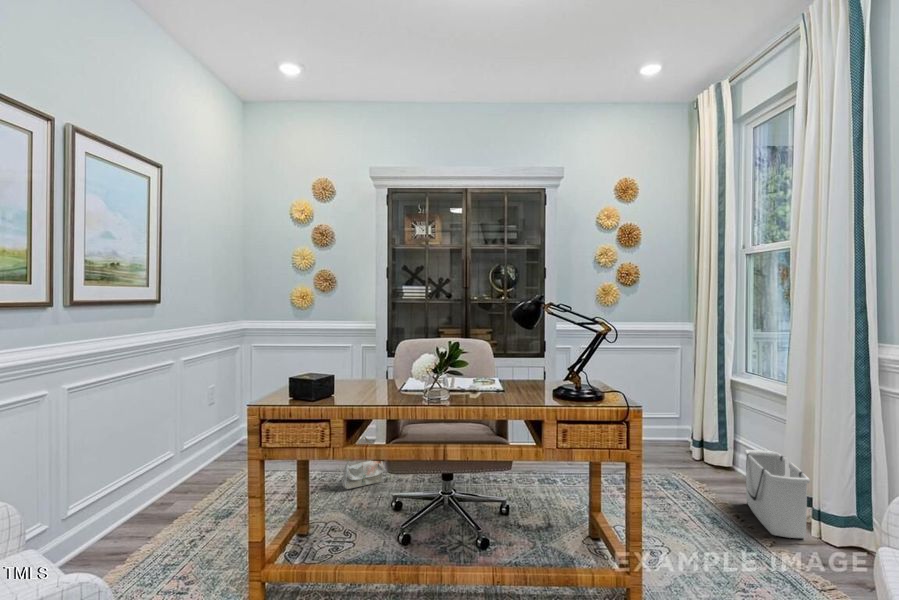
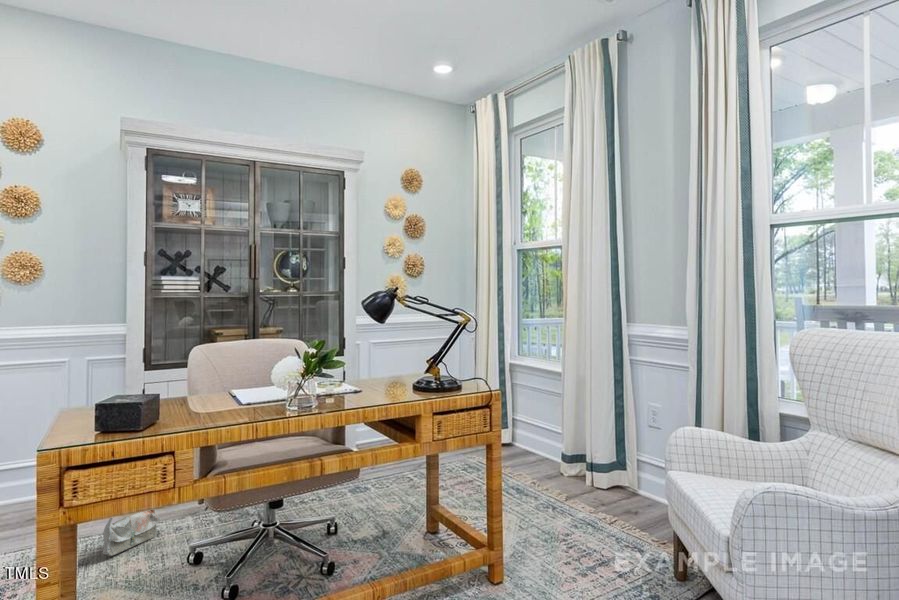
storage bin: present [744,450,810,538] -> none [525,423,584,493]

